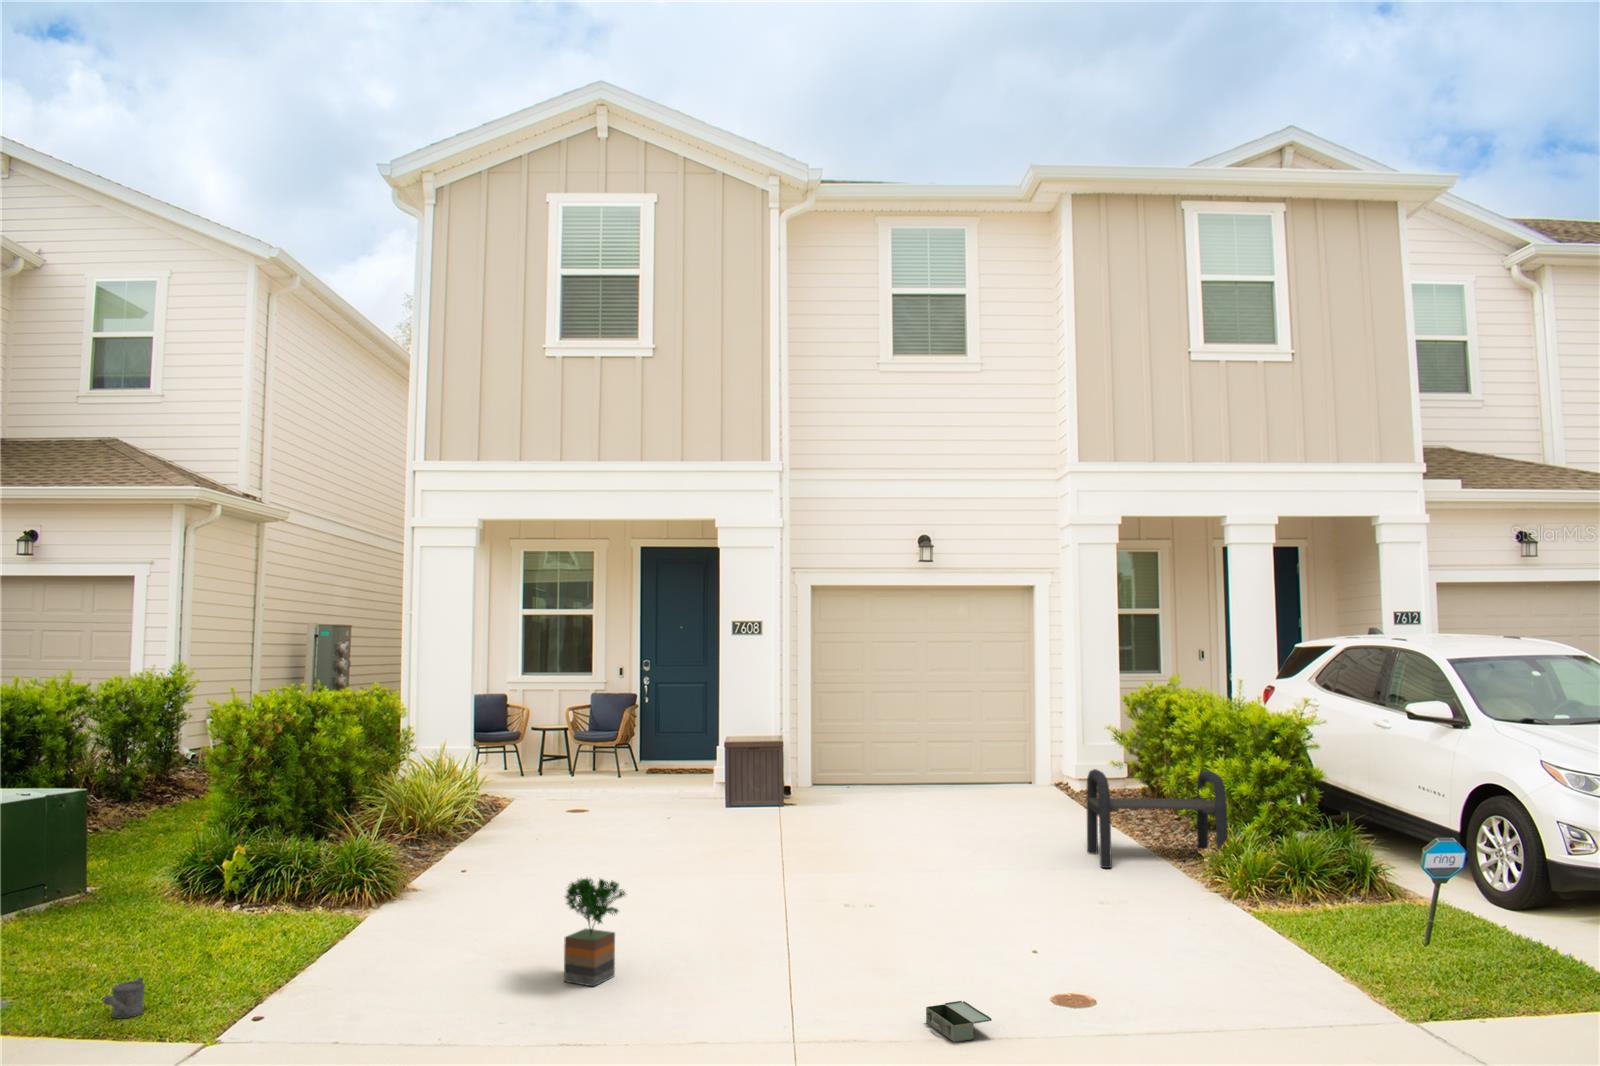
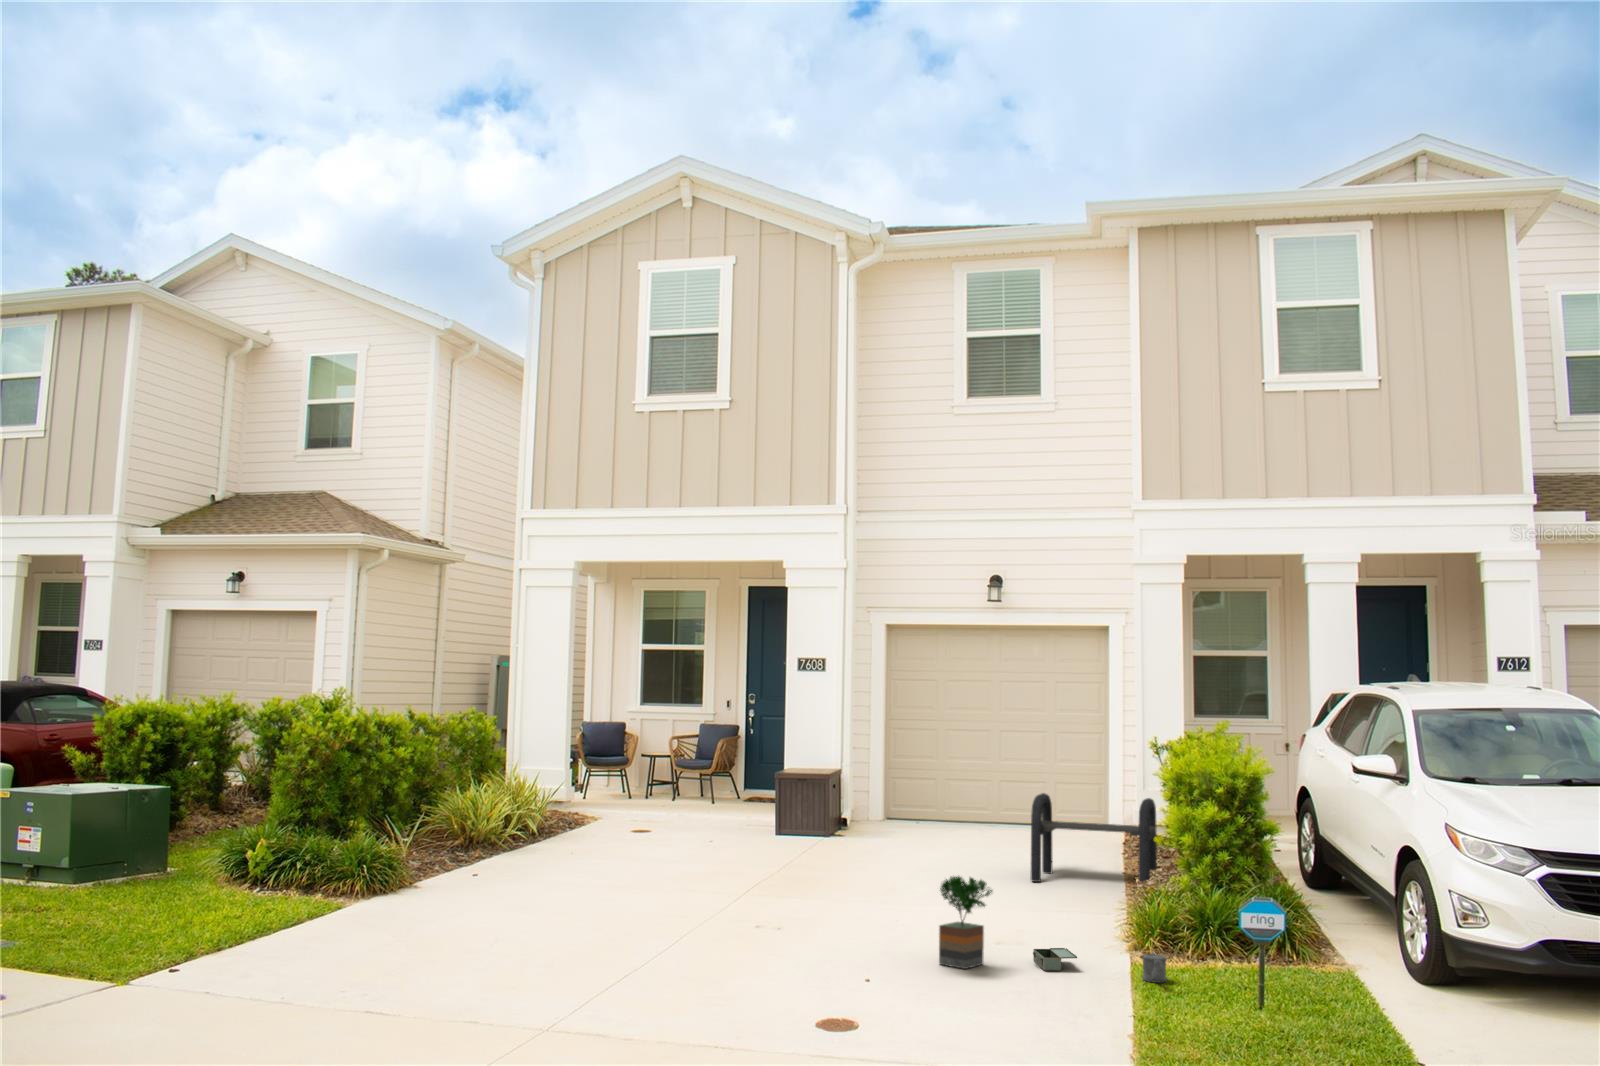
potted tree: present [564,878,625,986] -> present [939,876,992,969]
watering can: present [103,977,145,1018] -> present [1142,952,1167,983]
toolbox: present [926,1001,992,1042] -> present [1033,948,1077,971]

